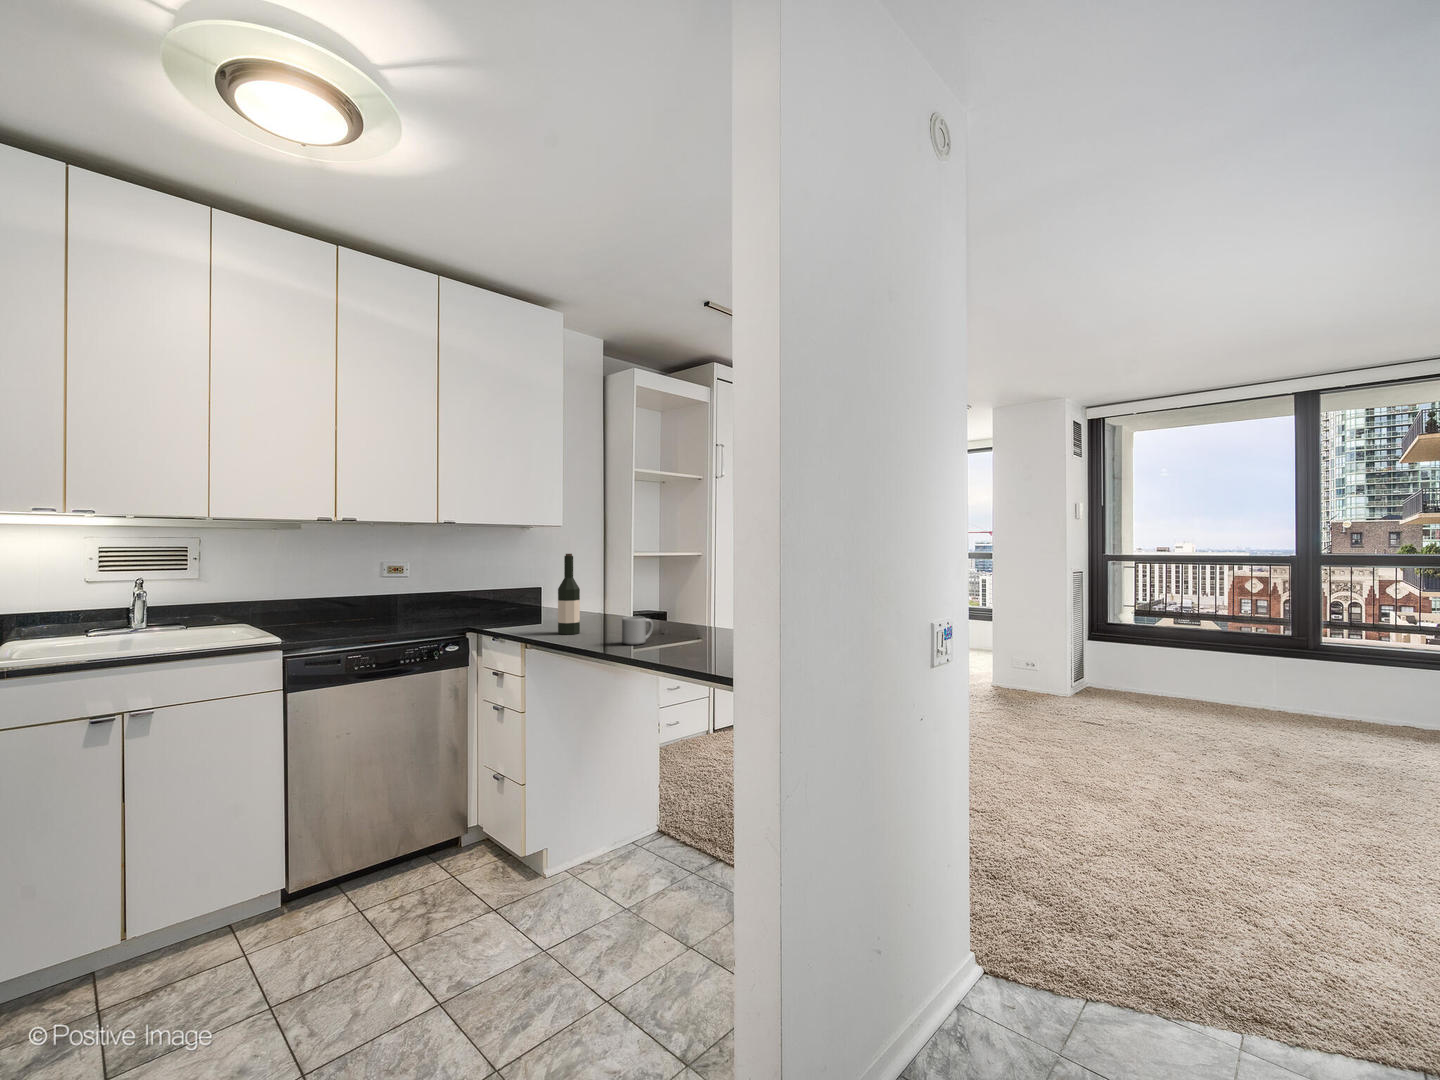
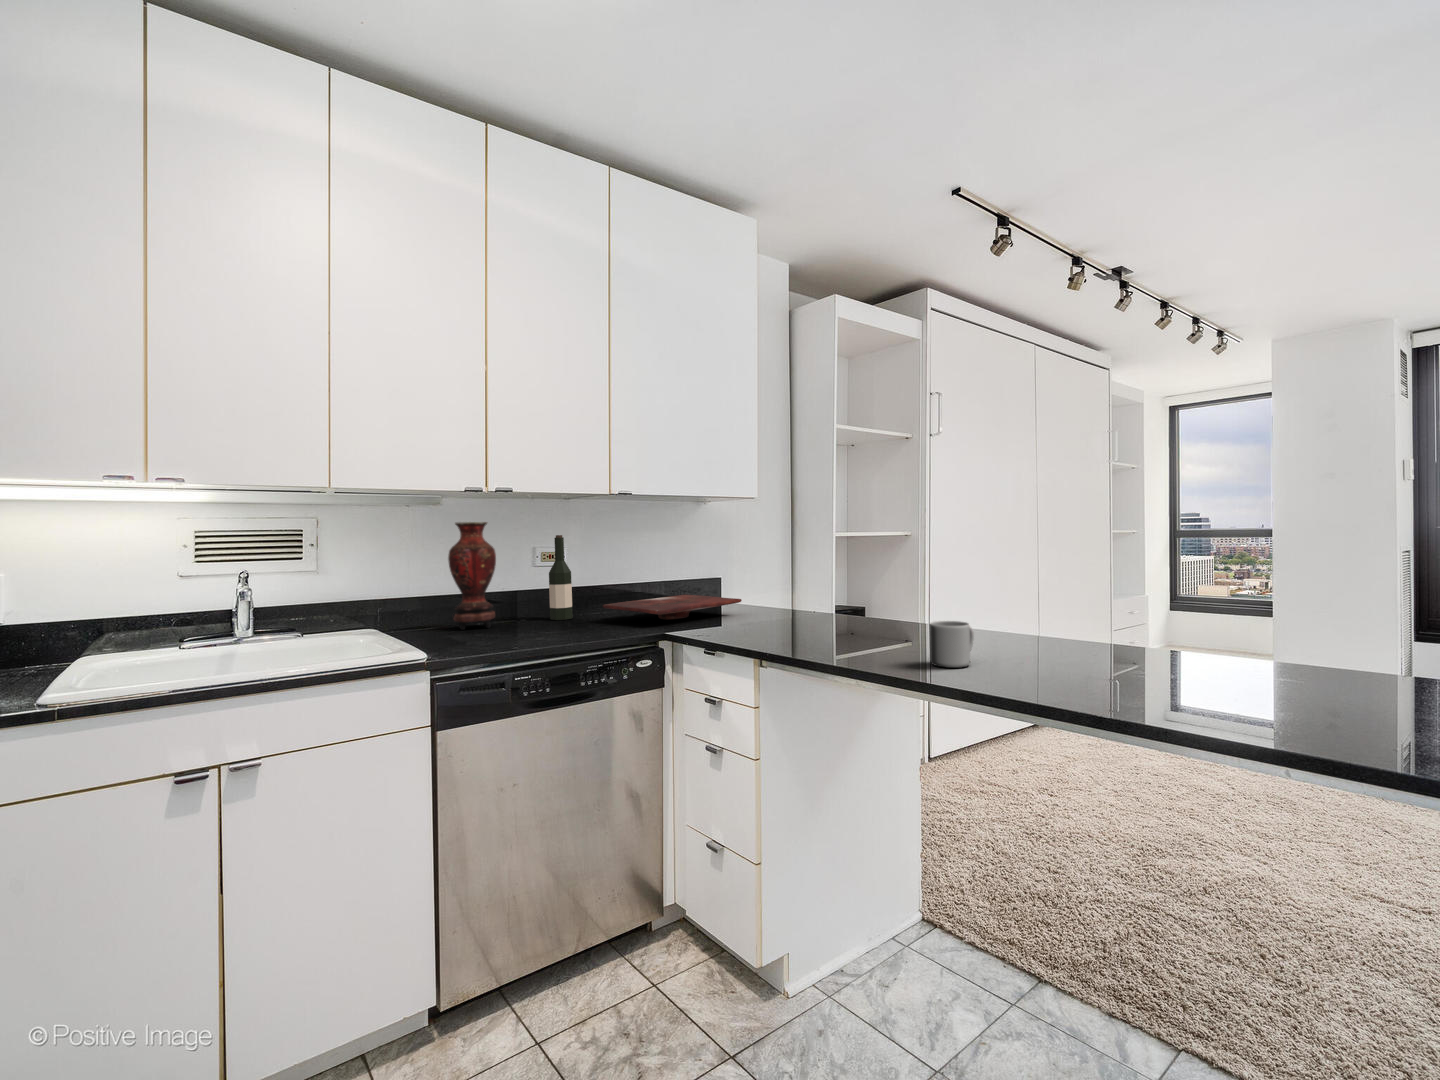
vase: none [311,544,351,626] -> present [448,522,496,630]
wine bottle: present [558,554,580,634] -> present [549,535,572,620]
cutting board: none [437,602,547,619] -> present [603,595,742,620]

